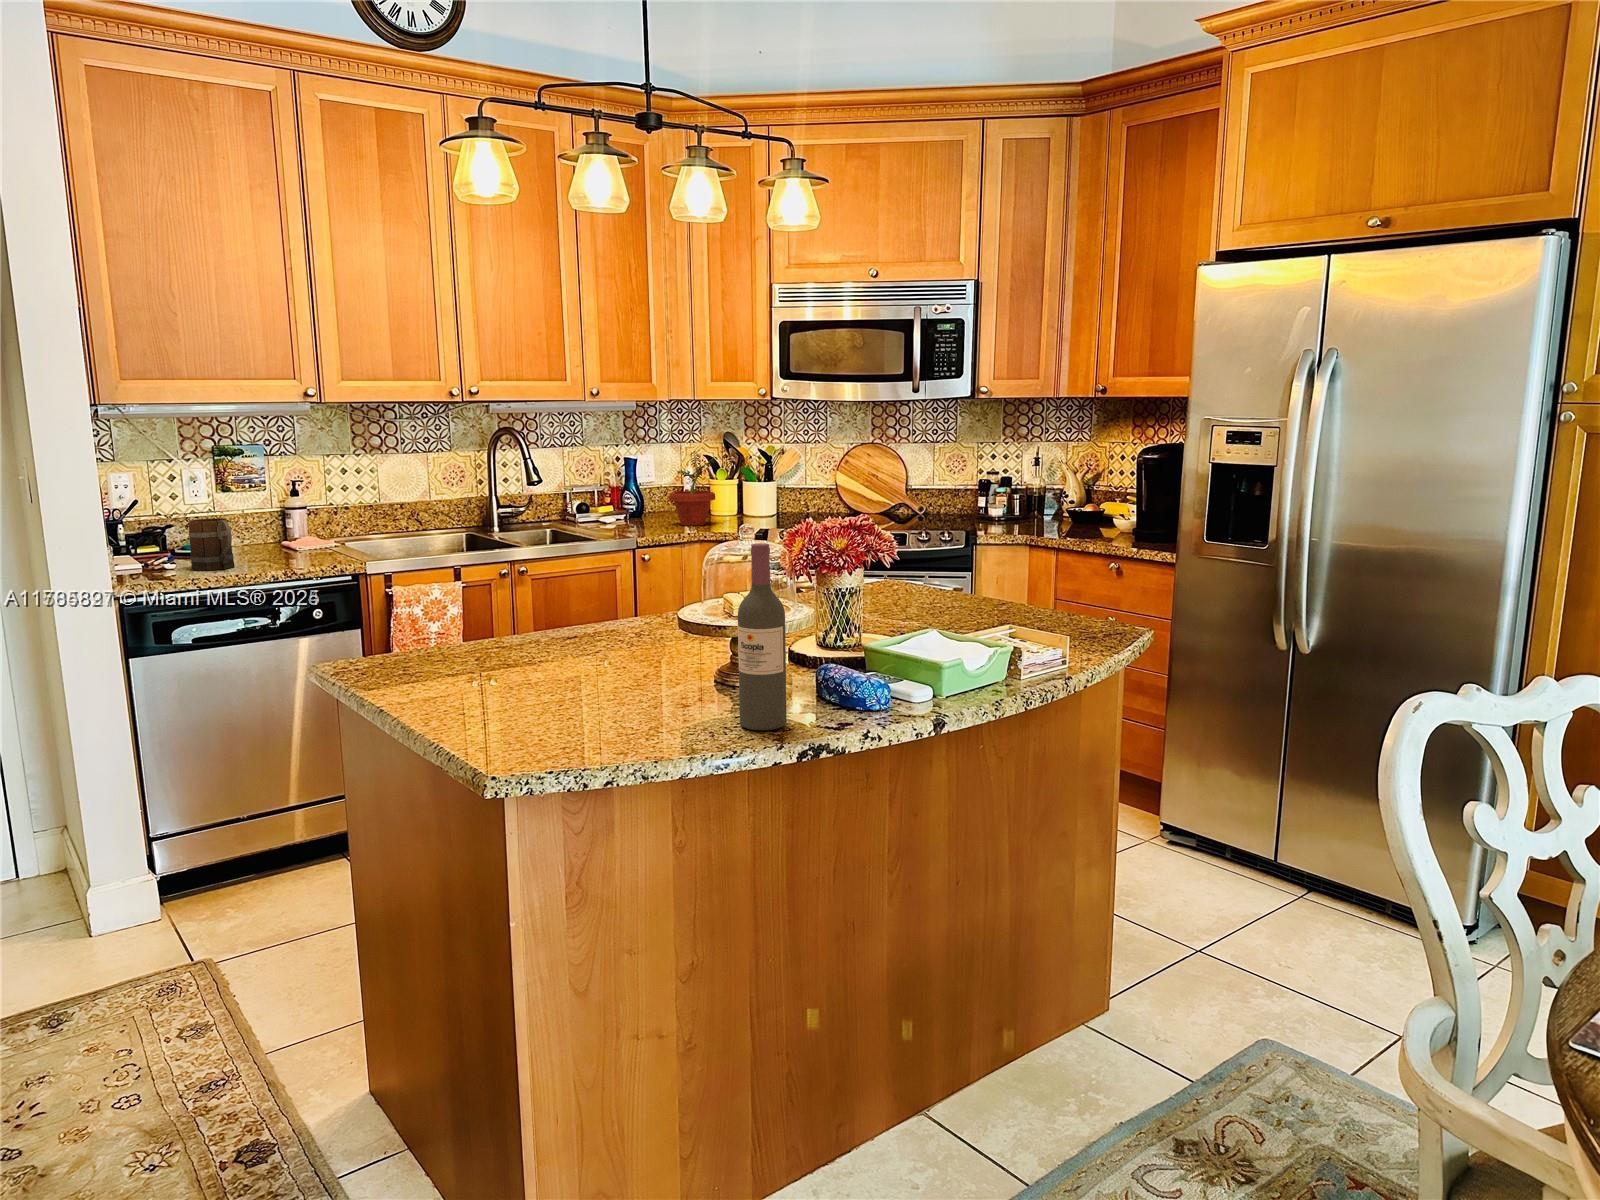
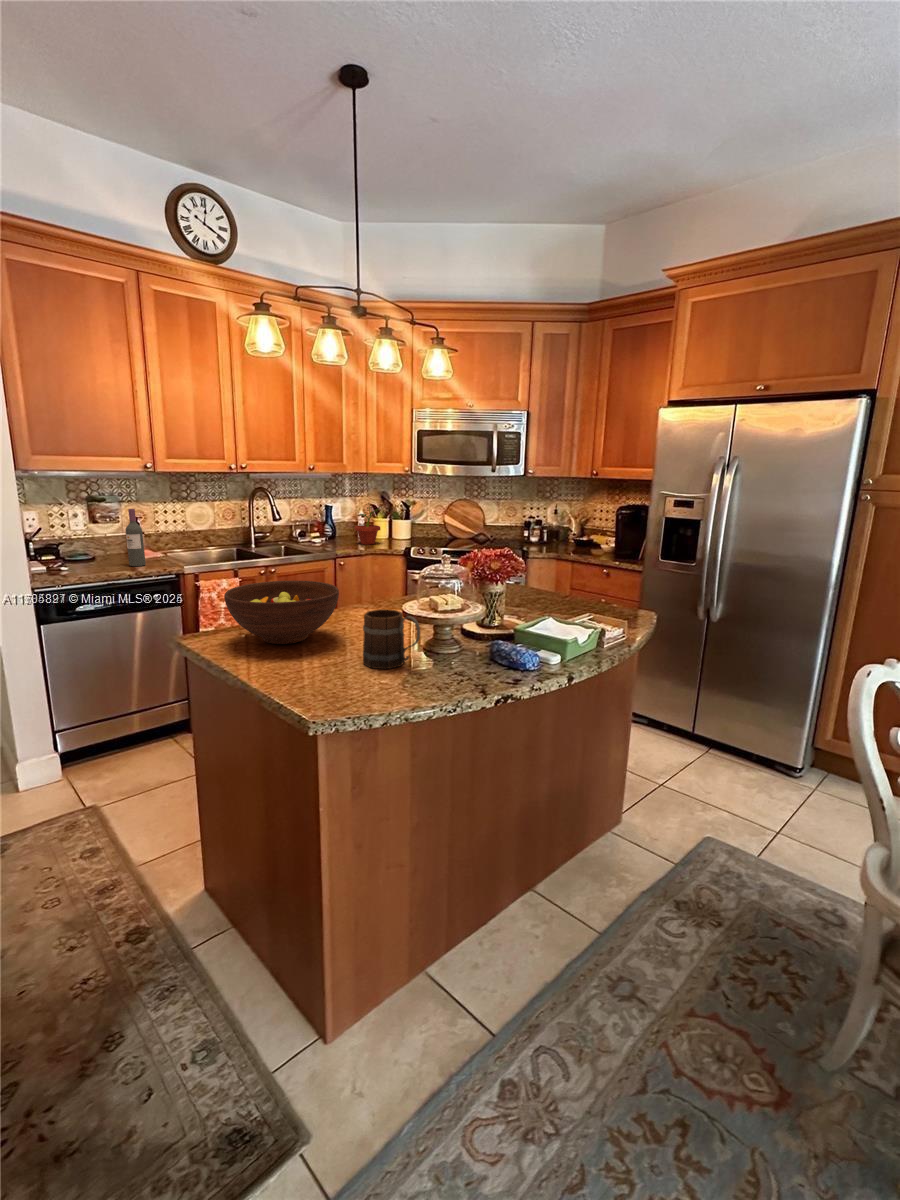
mug: present [188,518,234,571] -> present [363,609,420,669]
wine bottle: present [738,543,787,730] -> present [126,509,146,566]
fruit bowl: none [395,574,580,674] -> present [224,581,339,644]

